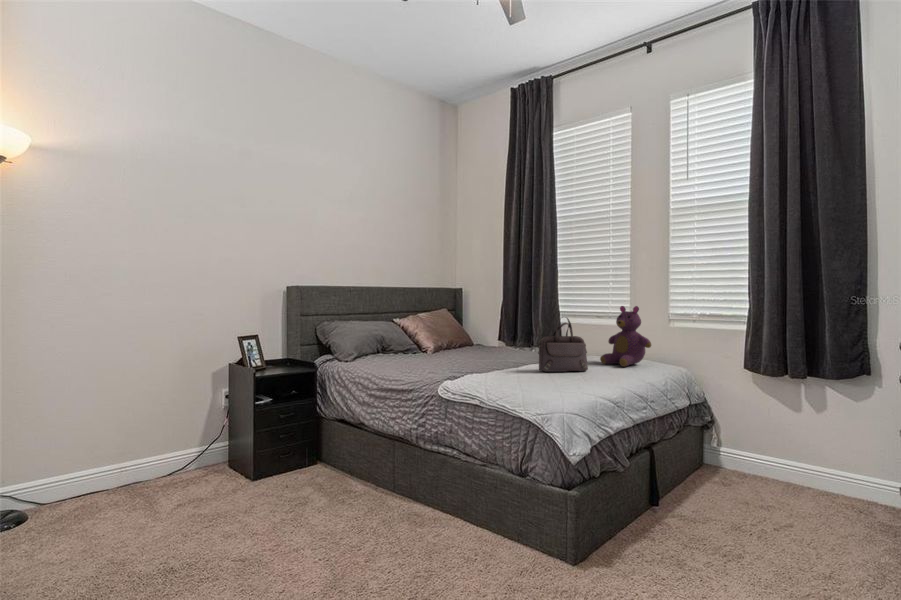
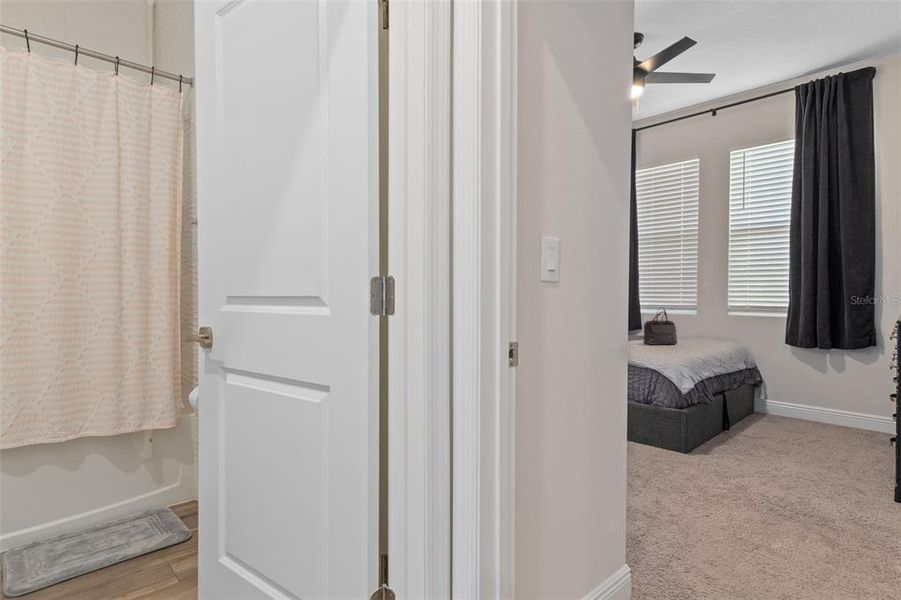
teddy bear: present [600,306,651,367] -> none [681,300,719,342]

